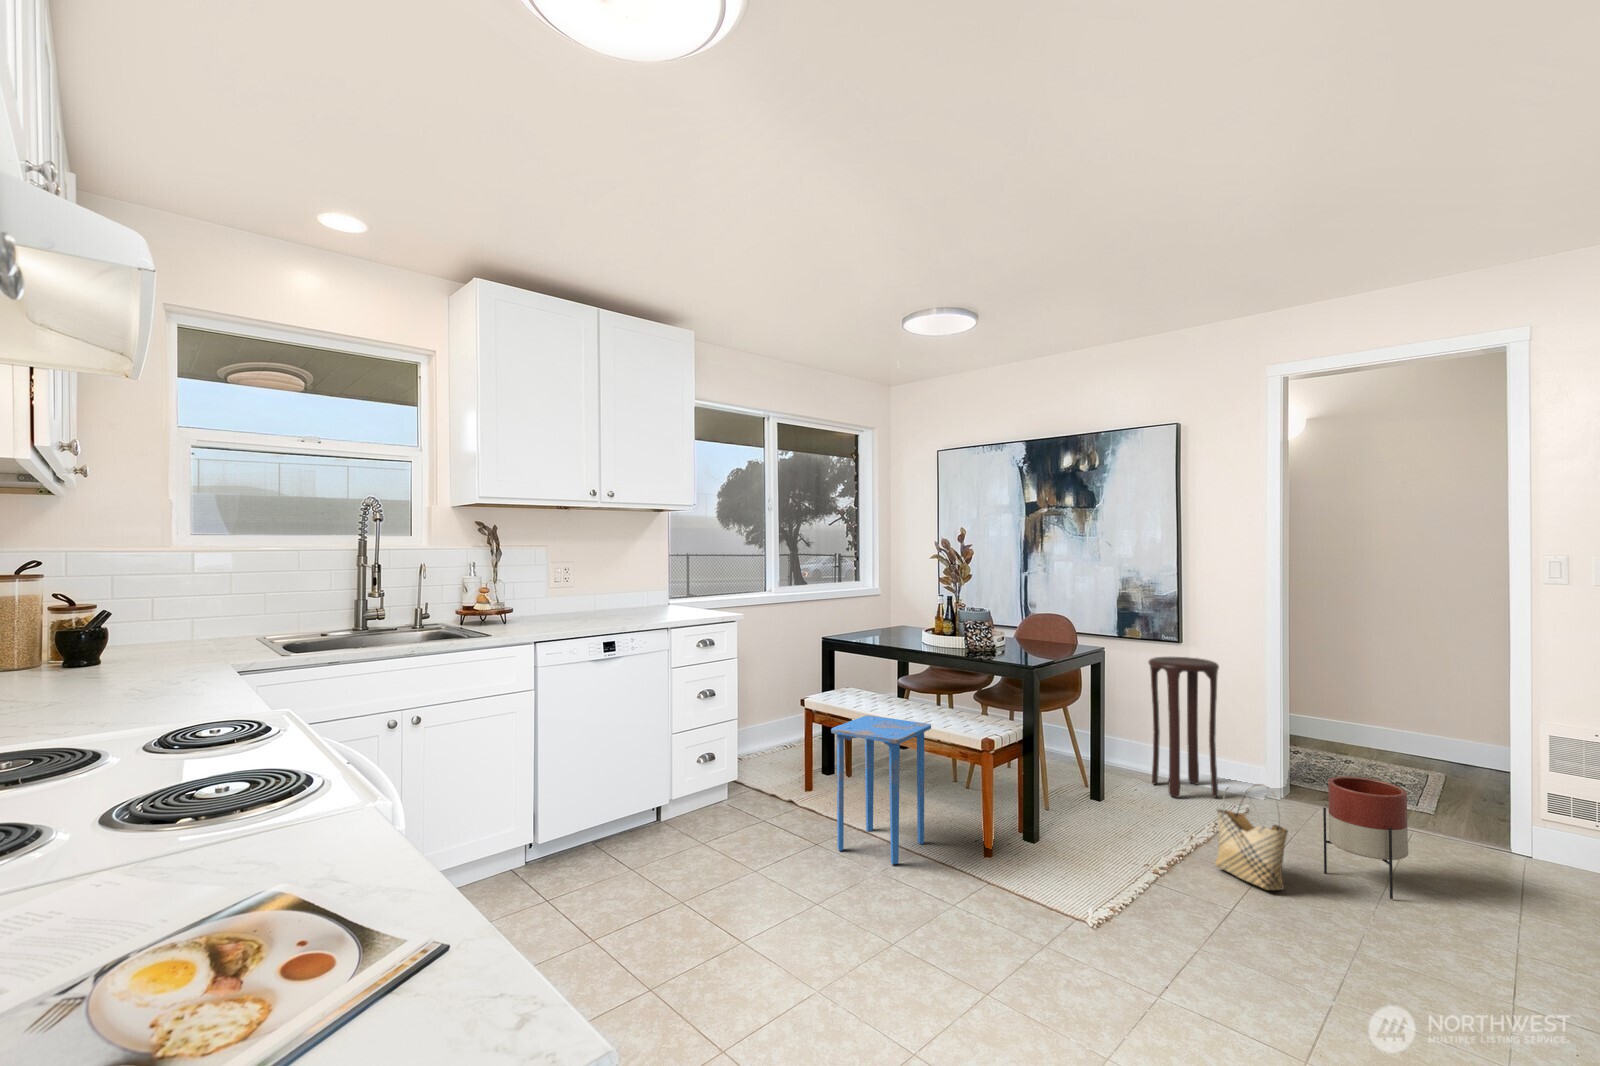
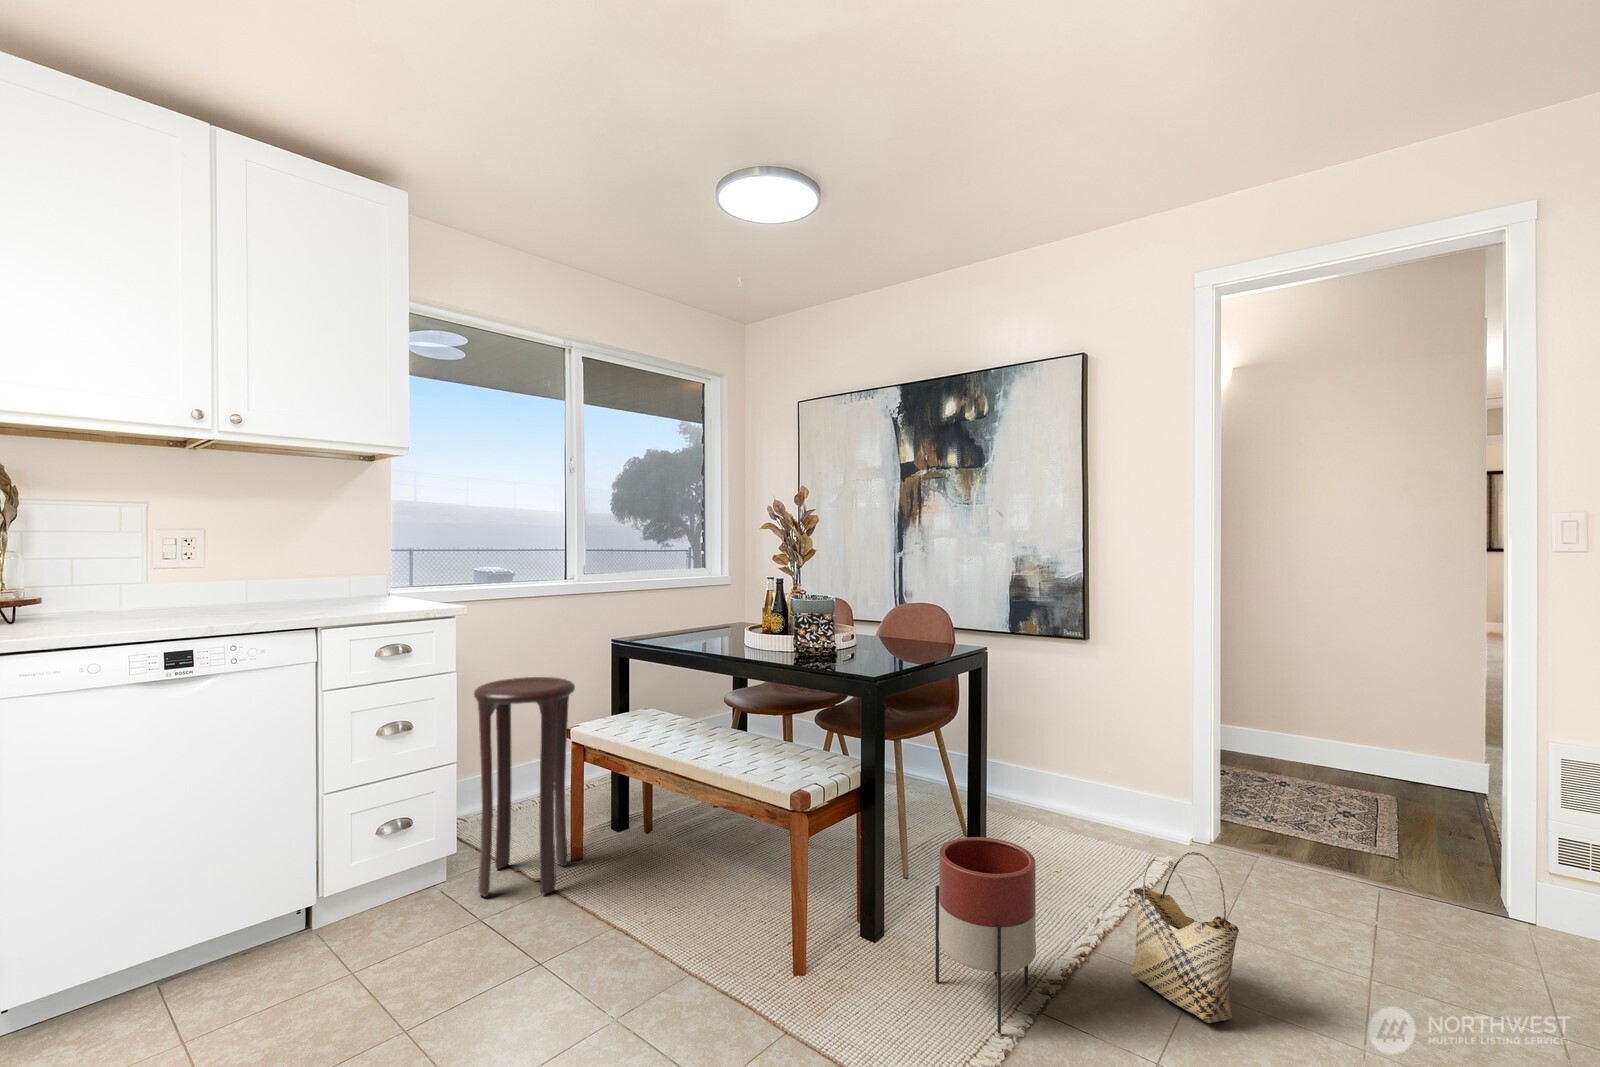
stool: present [1149,657,1219,797] -> present [474,677,575,896]
side table: present [831,715,931,864] -> none [567,753,727,995]
planter: present [1323,777,1408,899] -> present [936,837,1036,1034]

